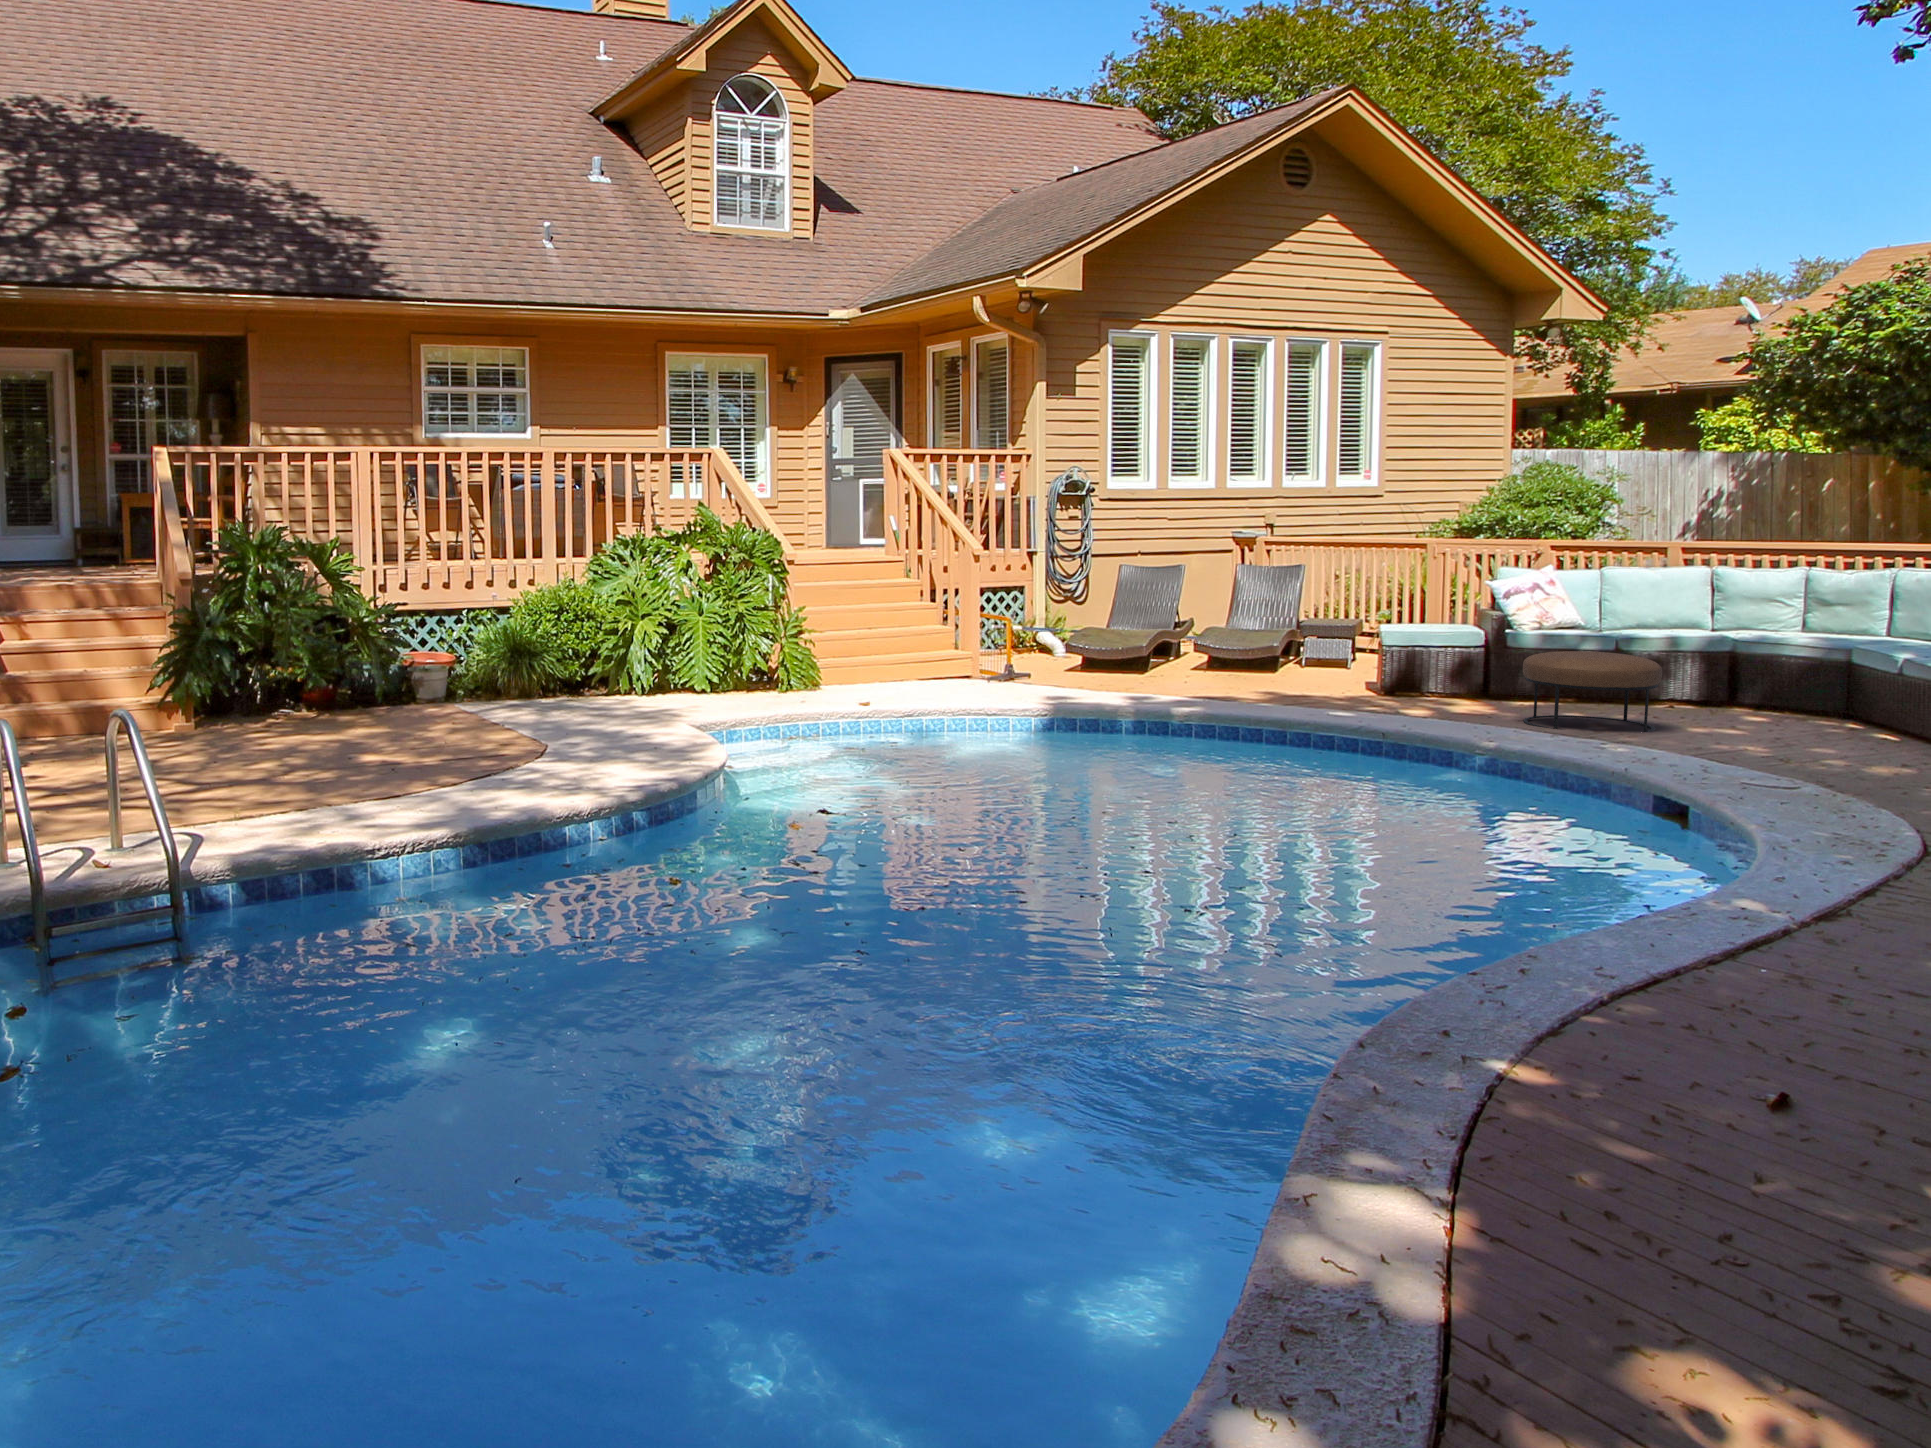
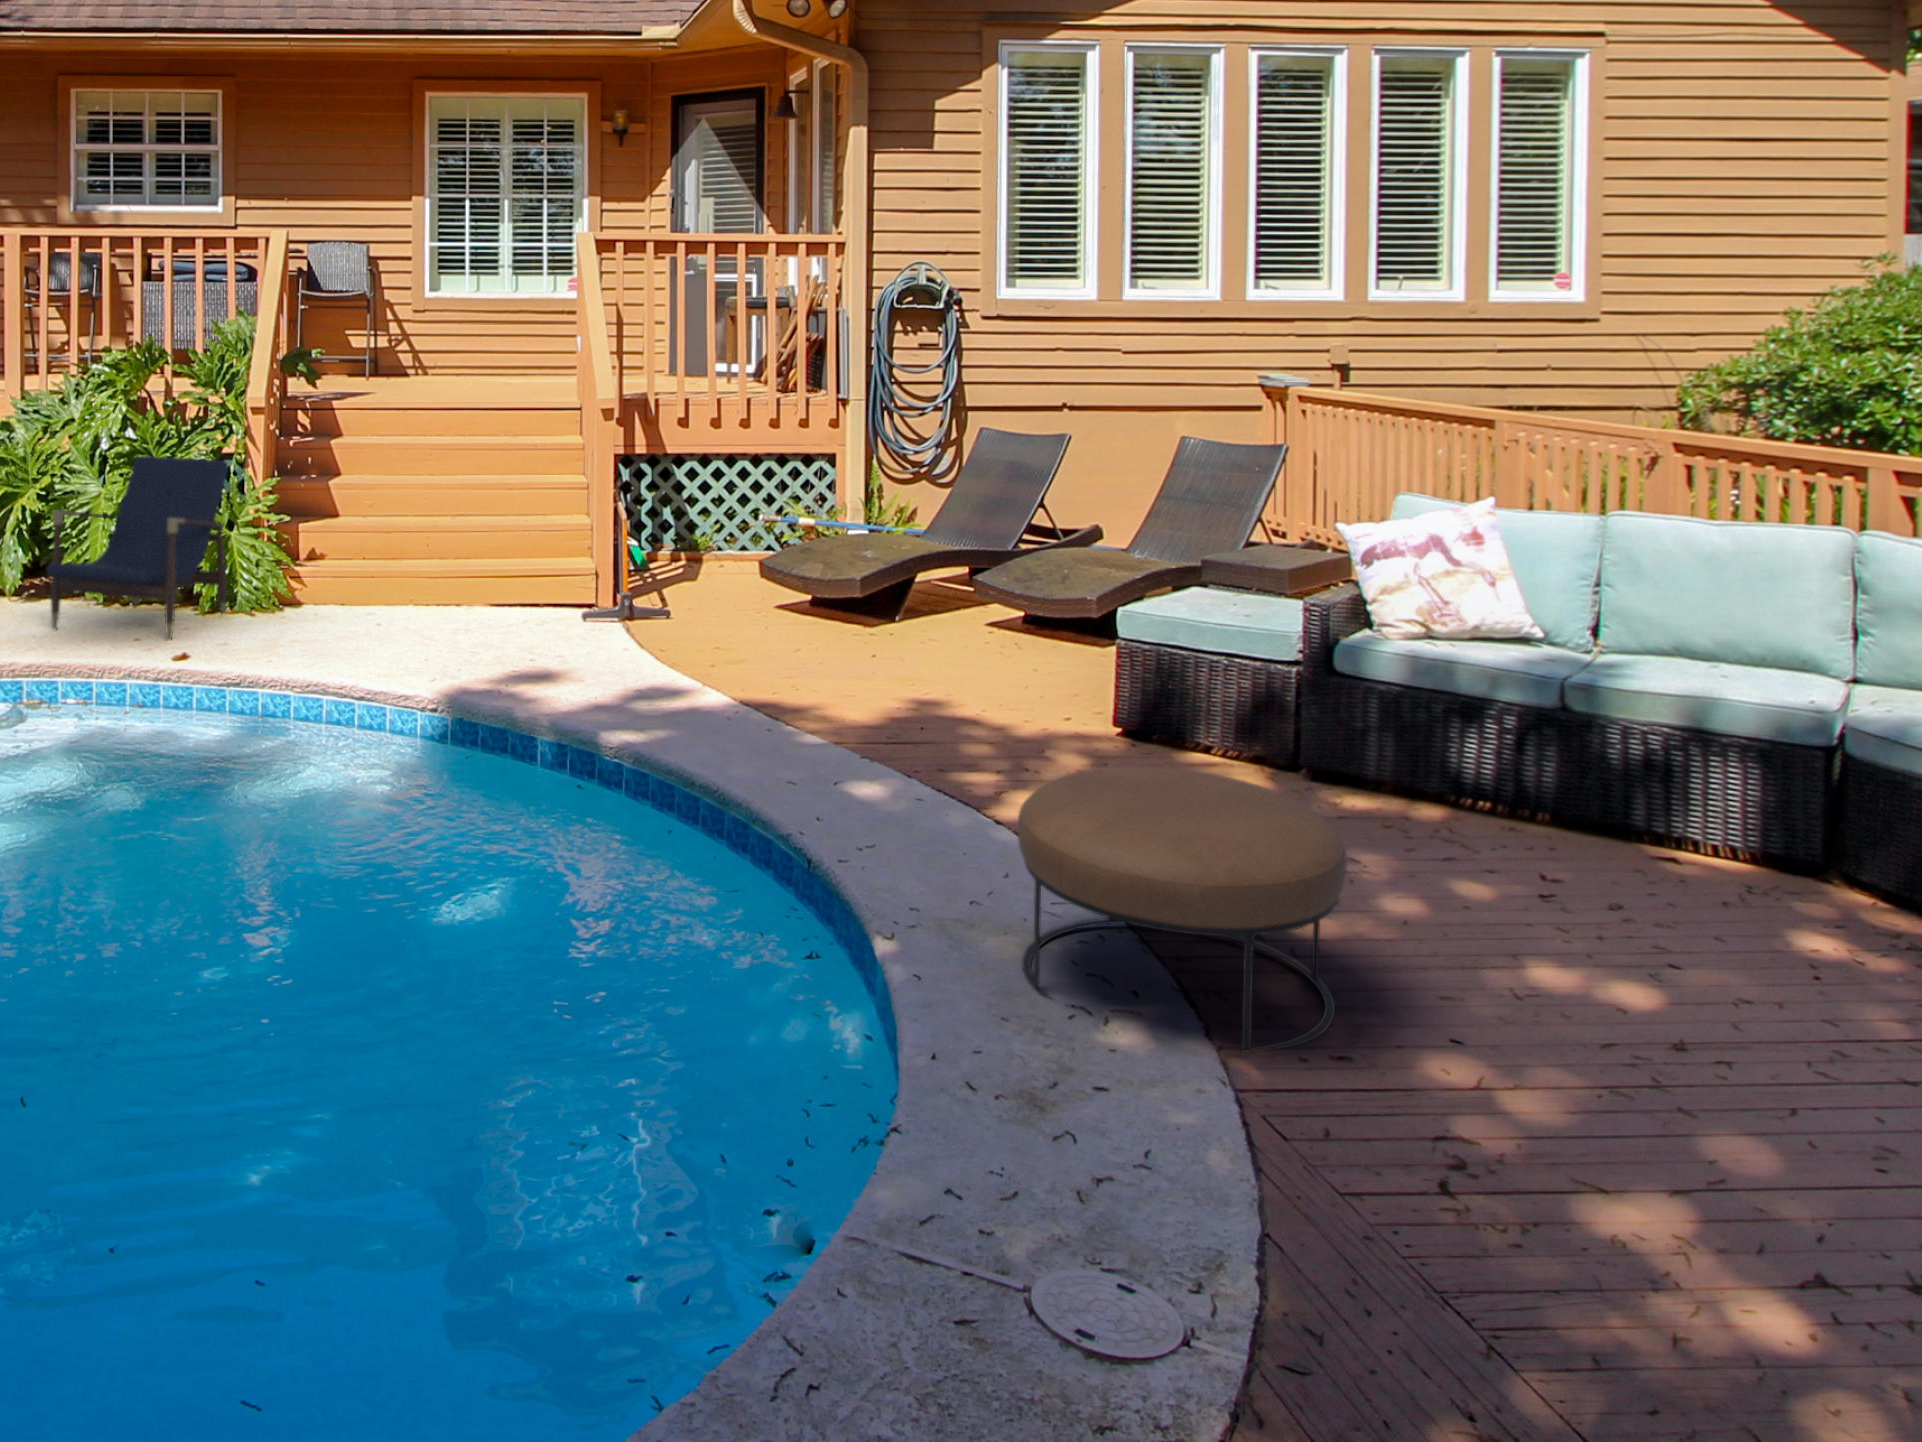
lounge chair: none [728,592,820,699] -> present [47,456,228,641]

